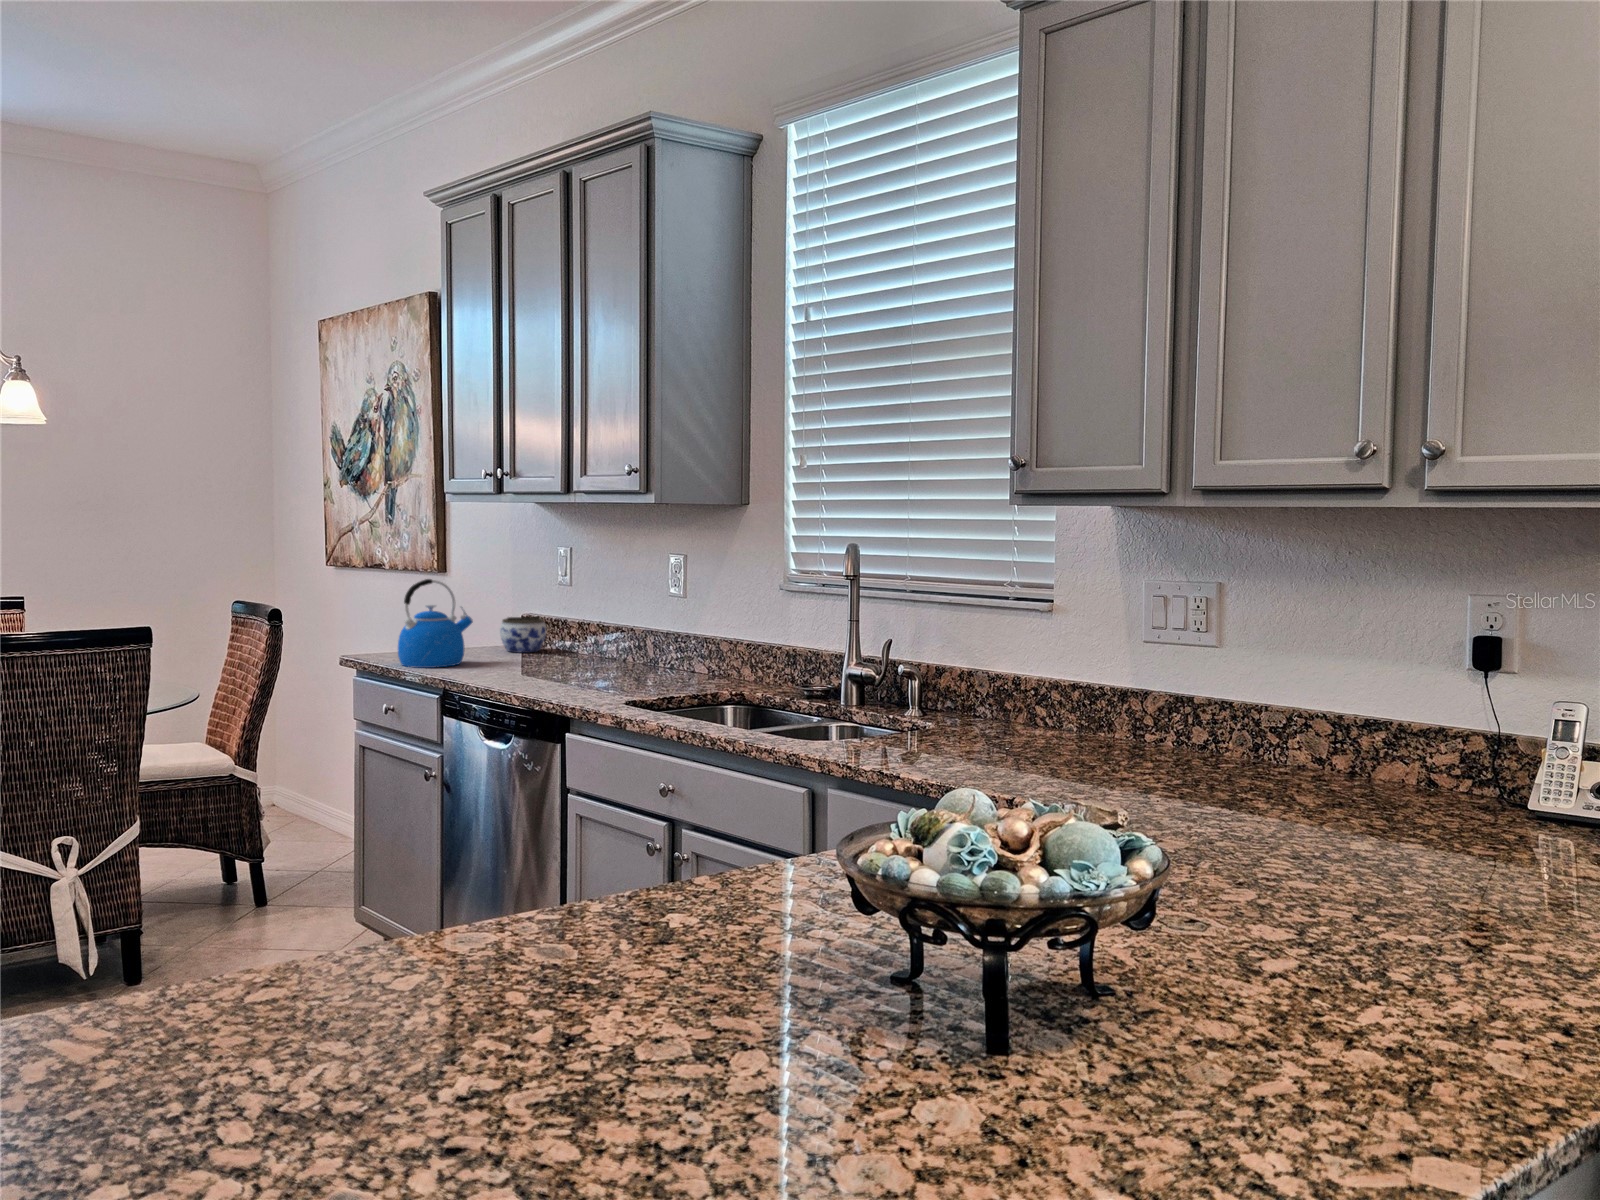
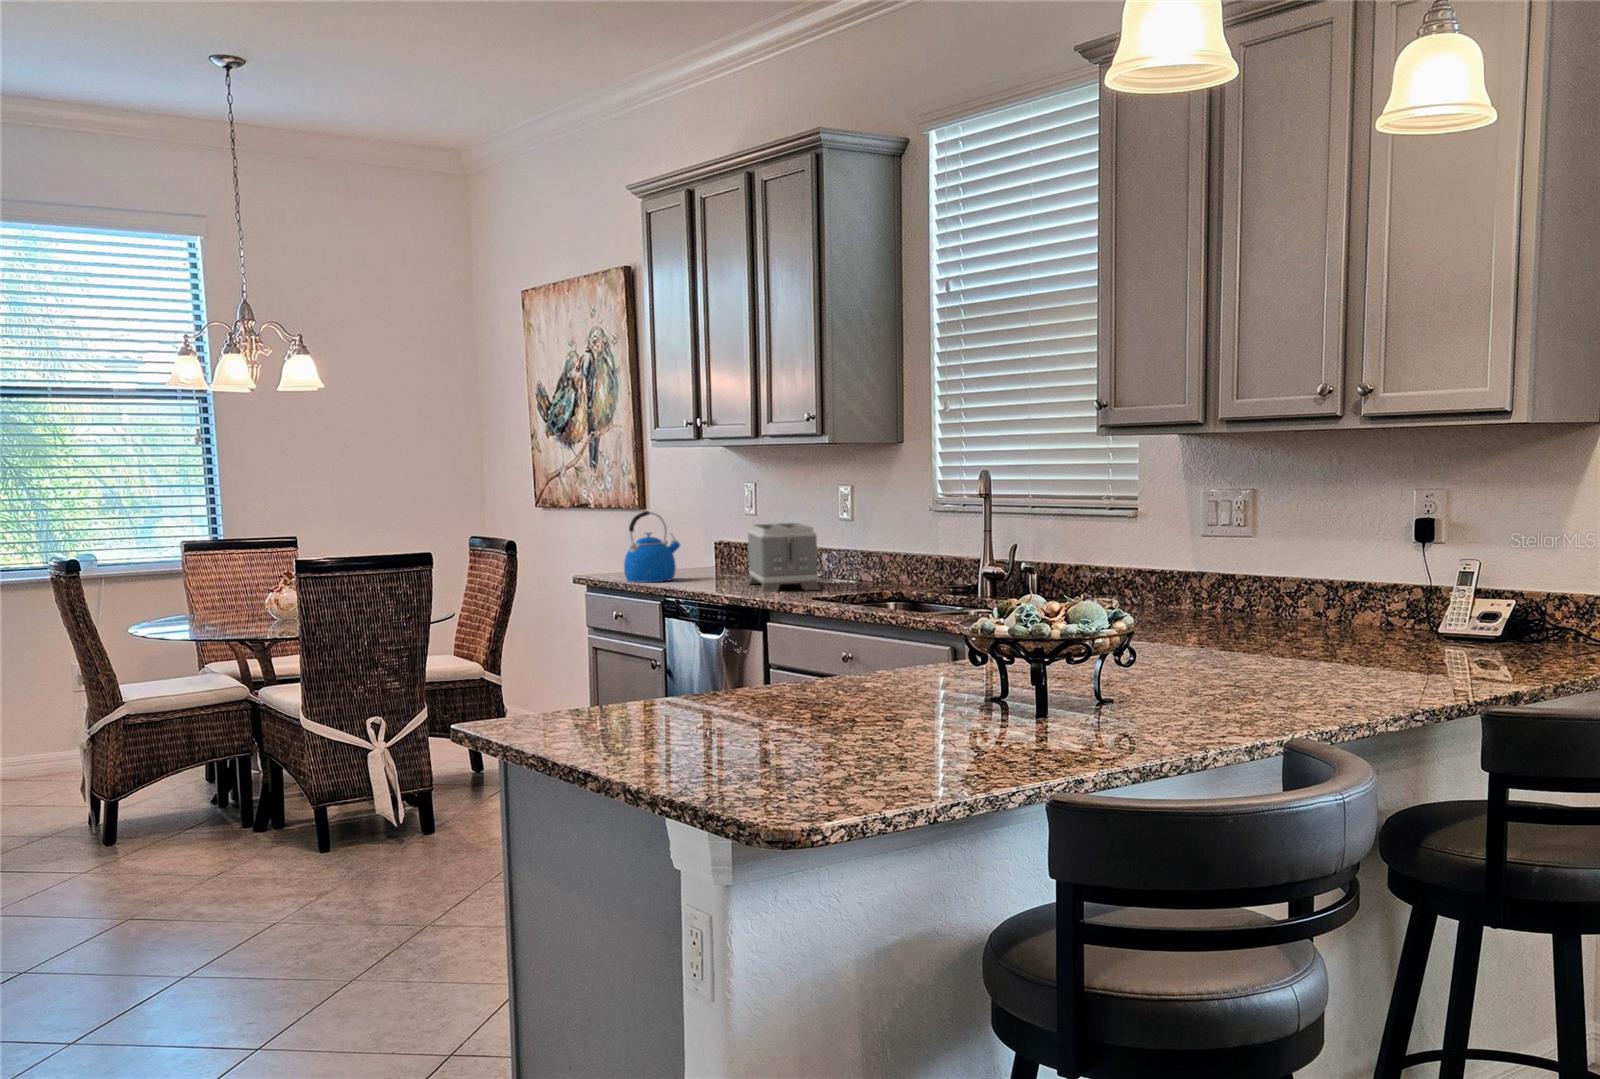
toaster: none [551,600,640,690] -> present [748,523,820,592]
jar: present [500,617,546,653] -> none [698,542,736,572]

